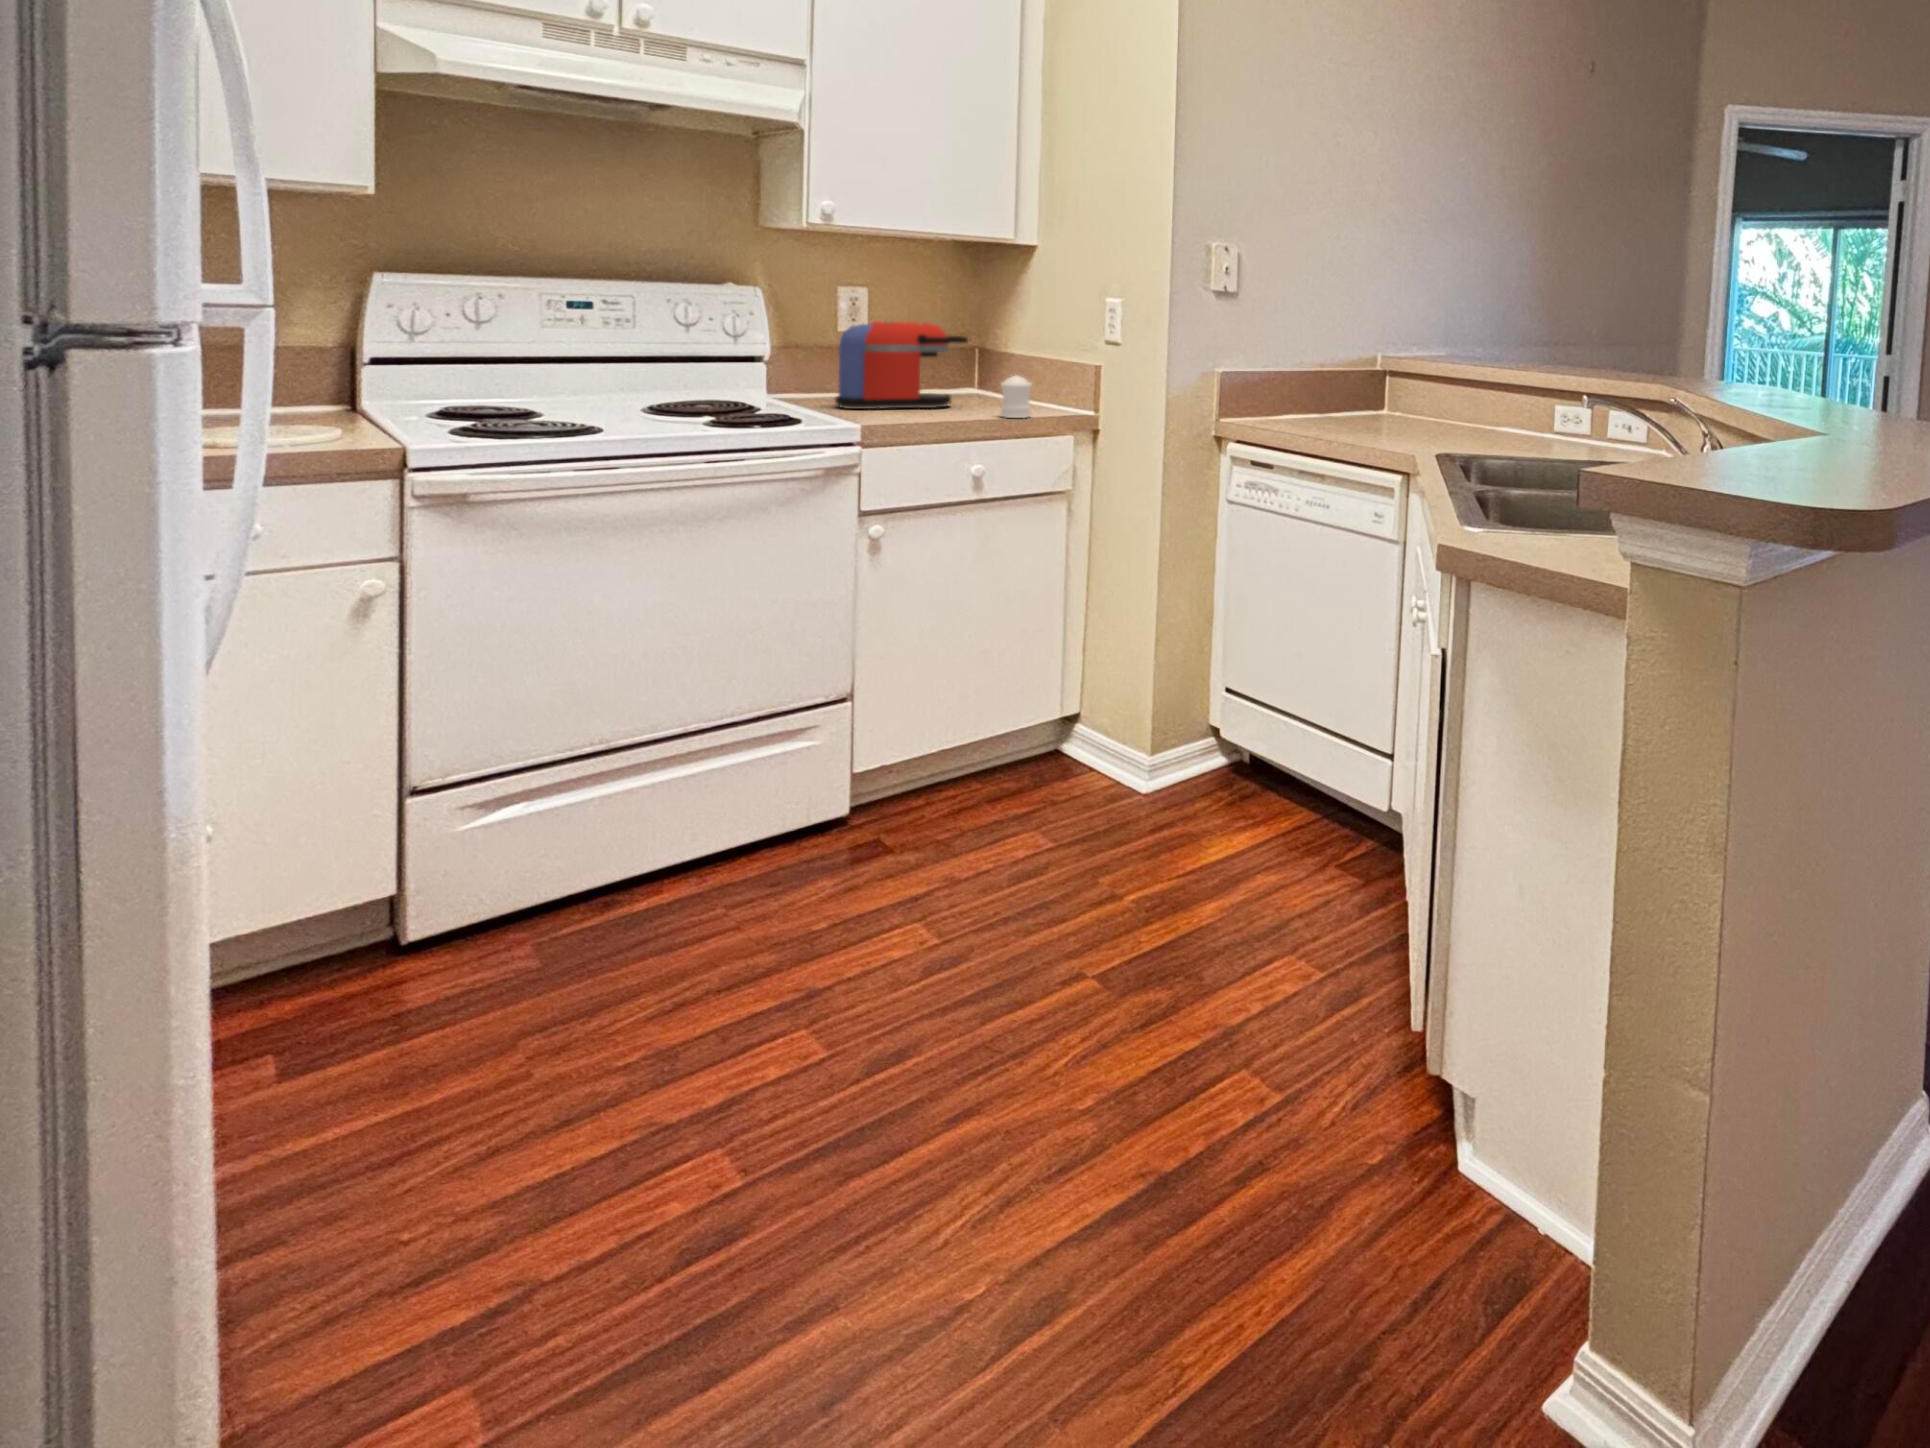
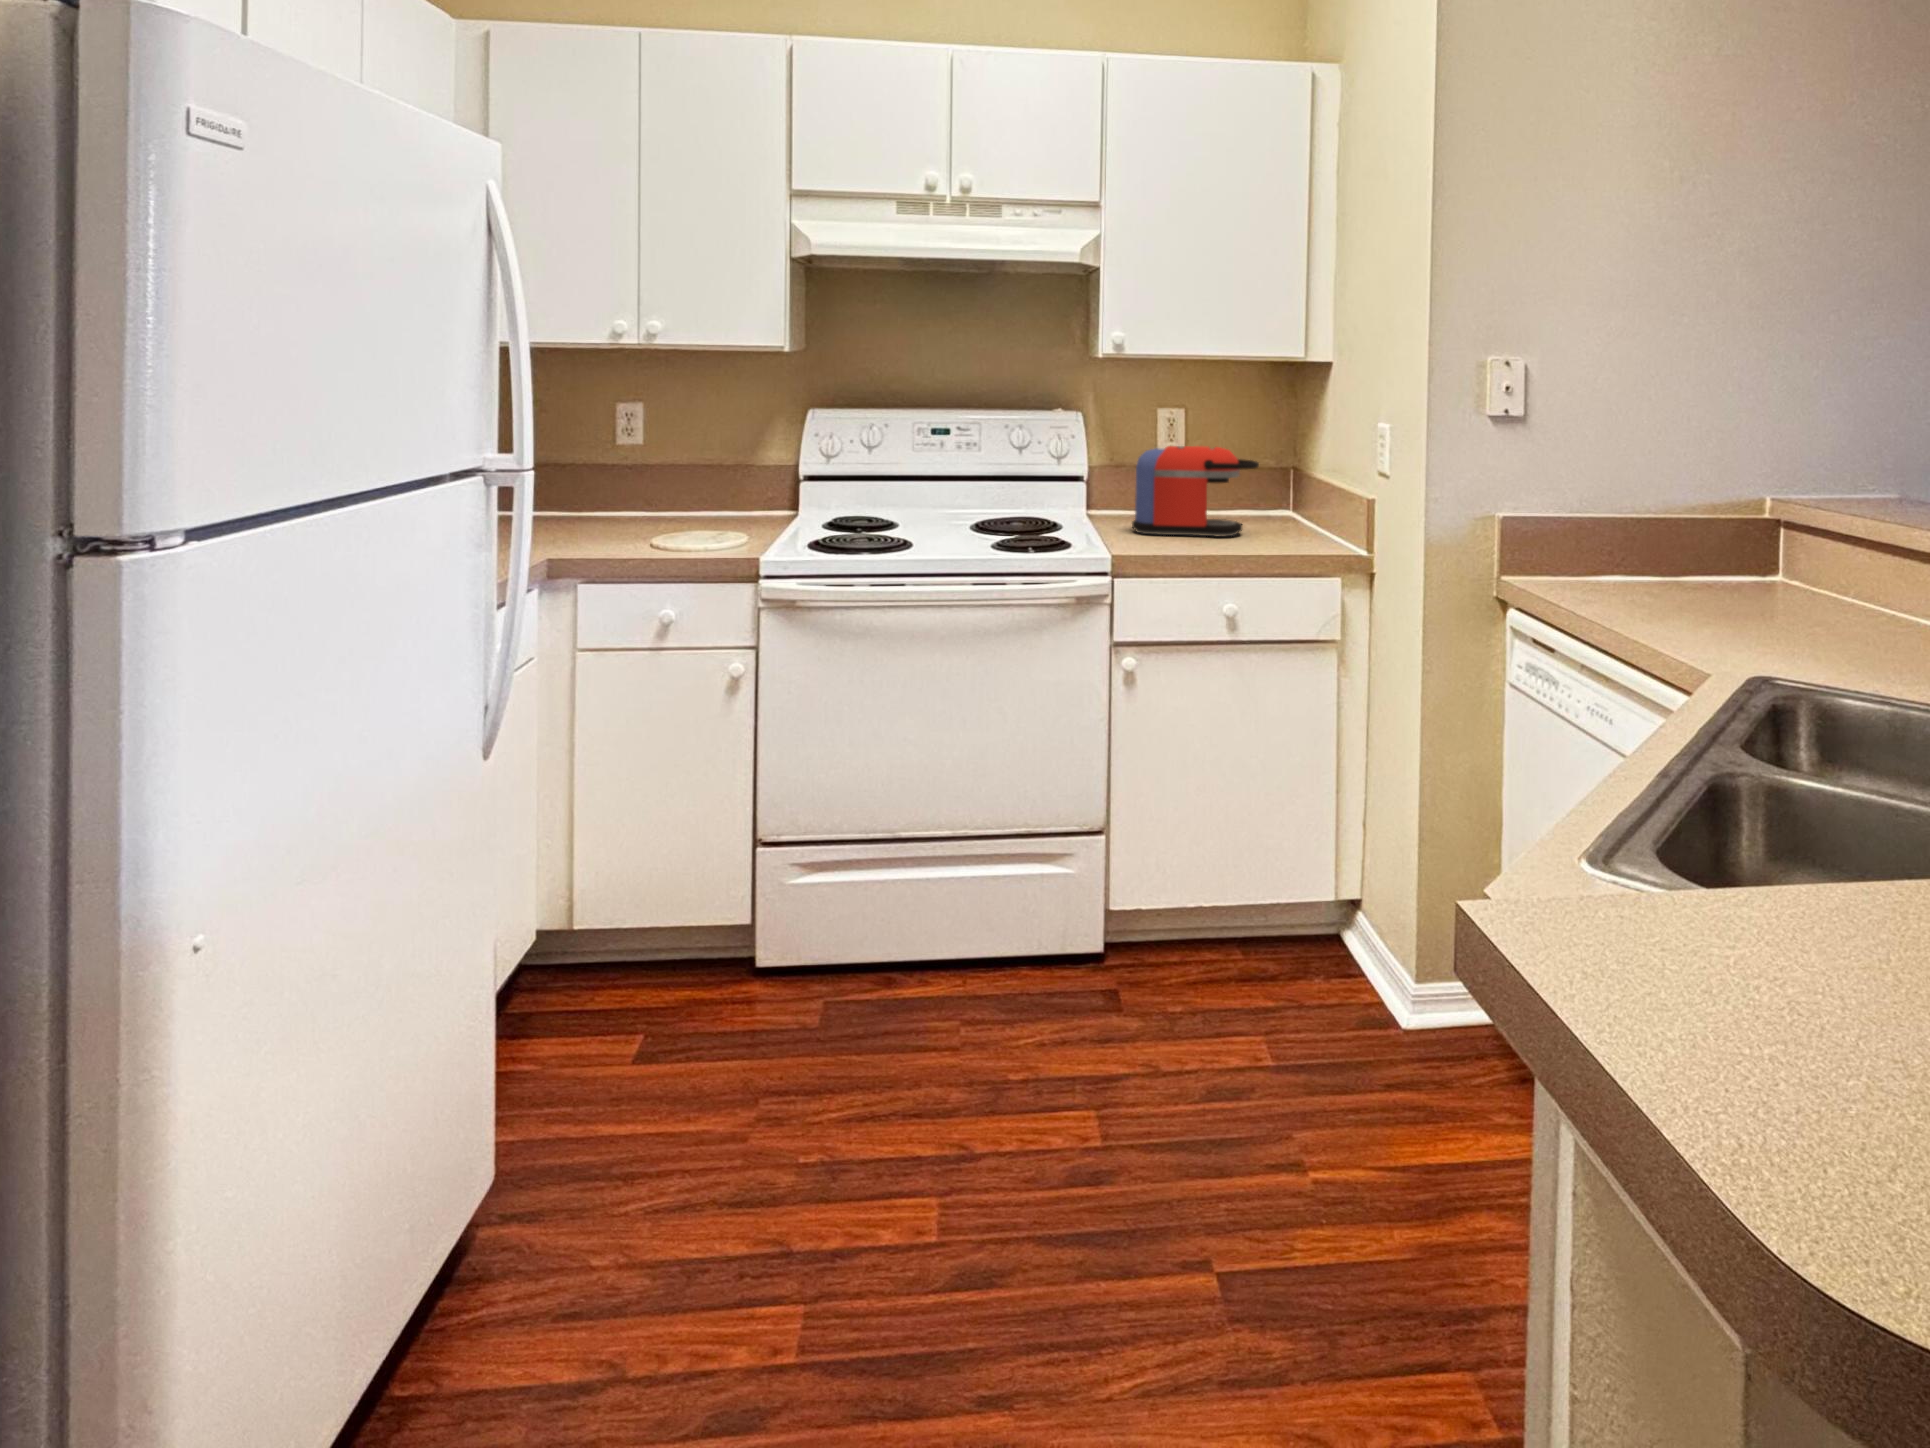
salt shaker: present [1001,376,1032,418] -> none [1271,508,1305,556]

